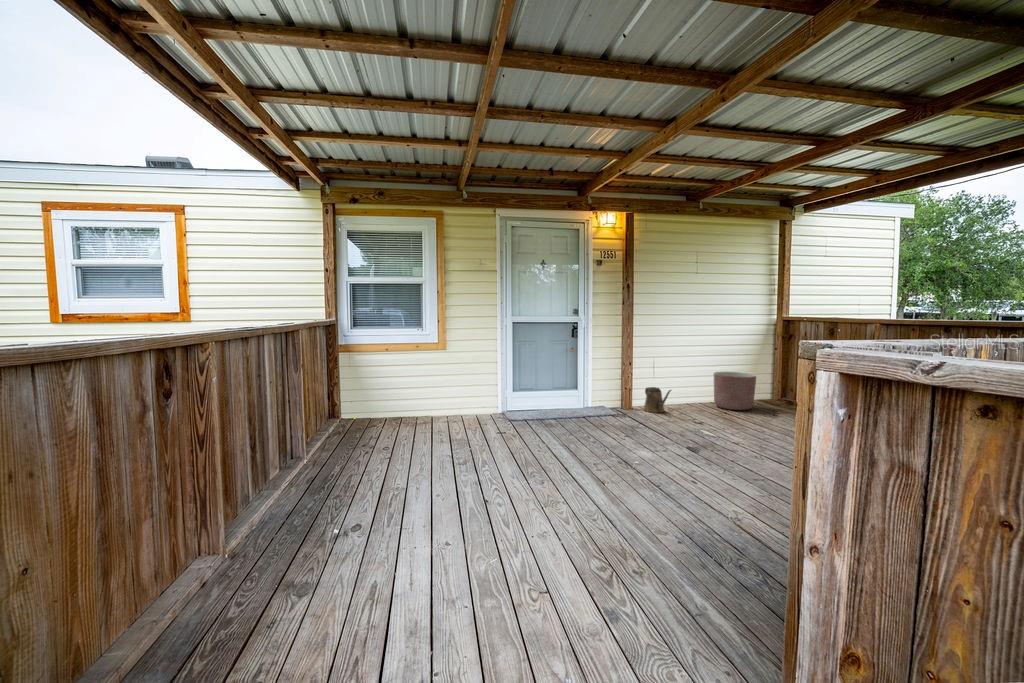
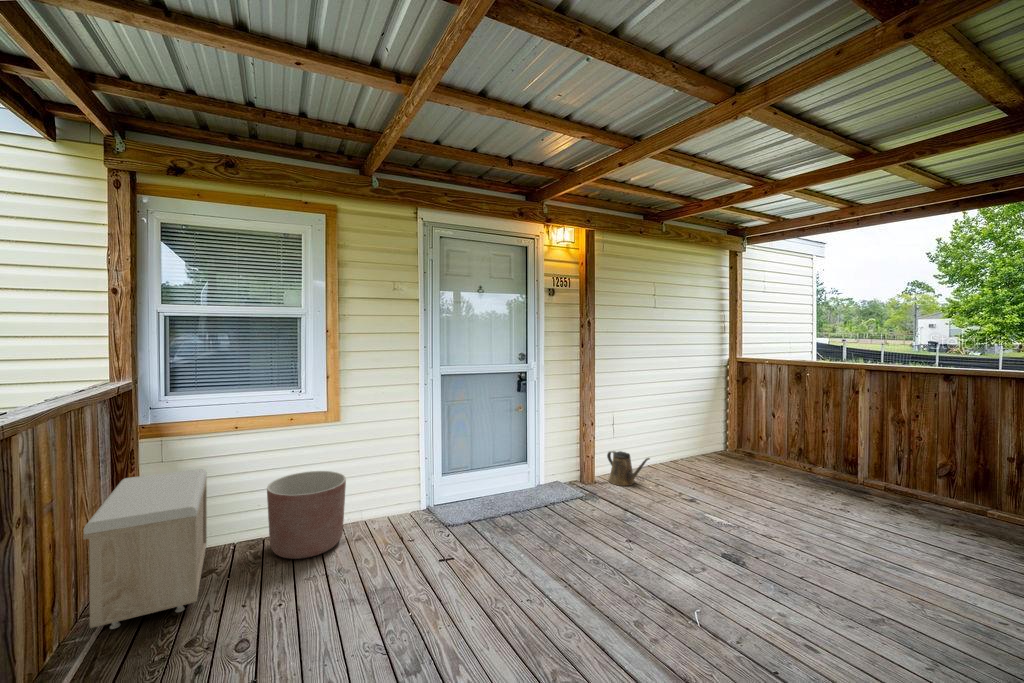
storage bench: none [317,371,373,439] -> present [83,469,207,629]
planter: present [714,372,756,410] -> present [267,471,346,559]

